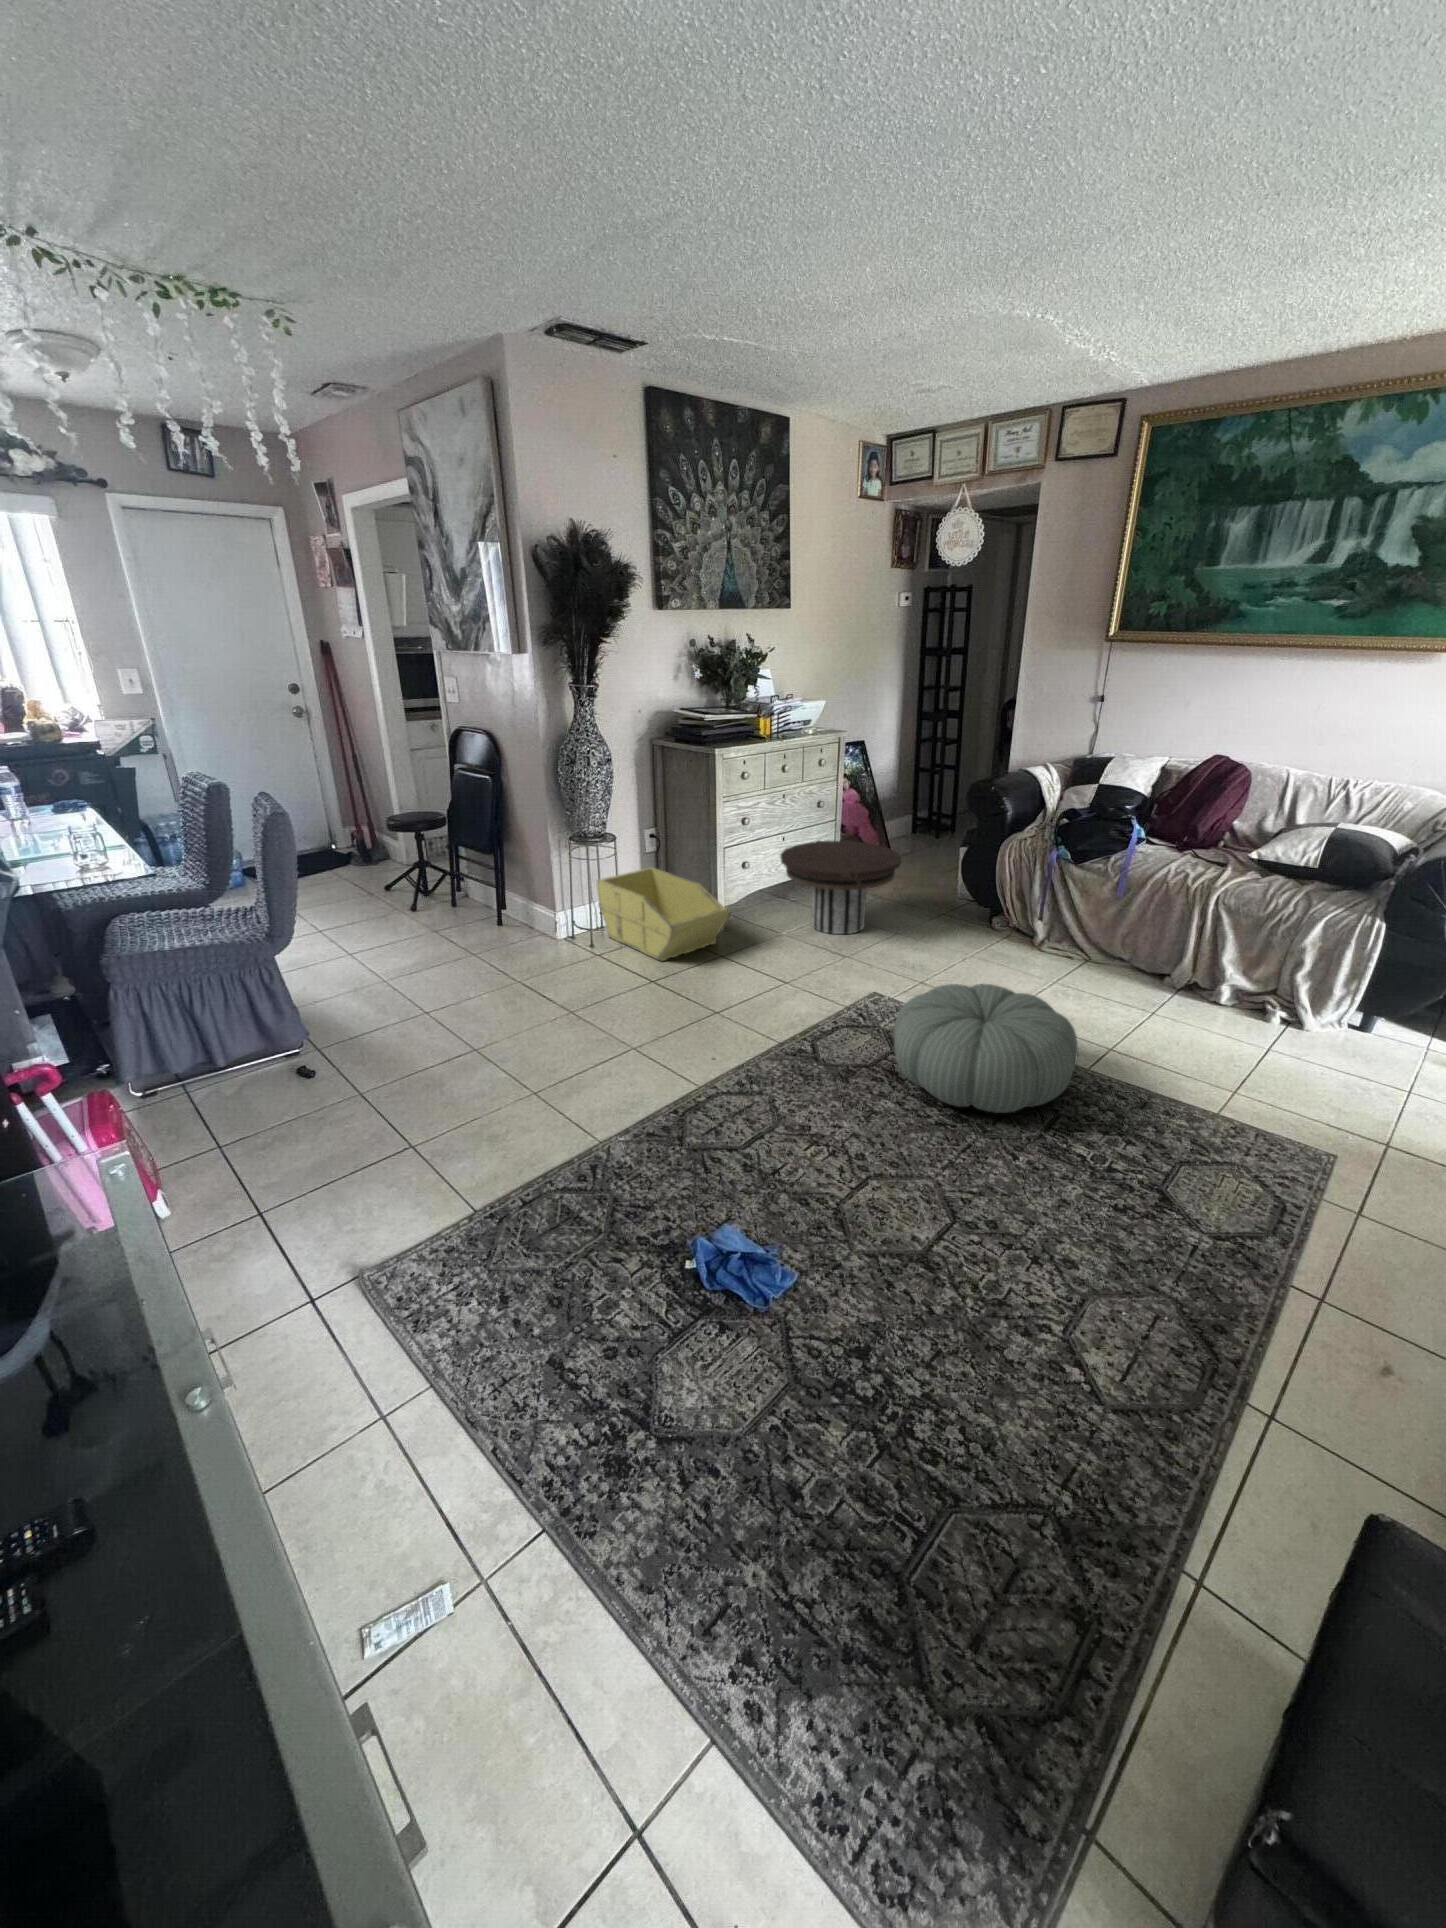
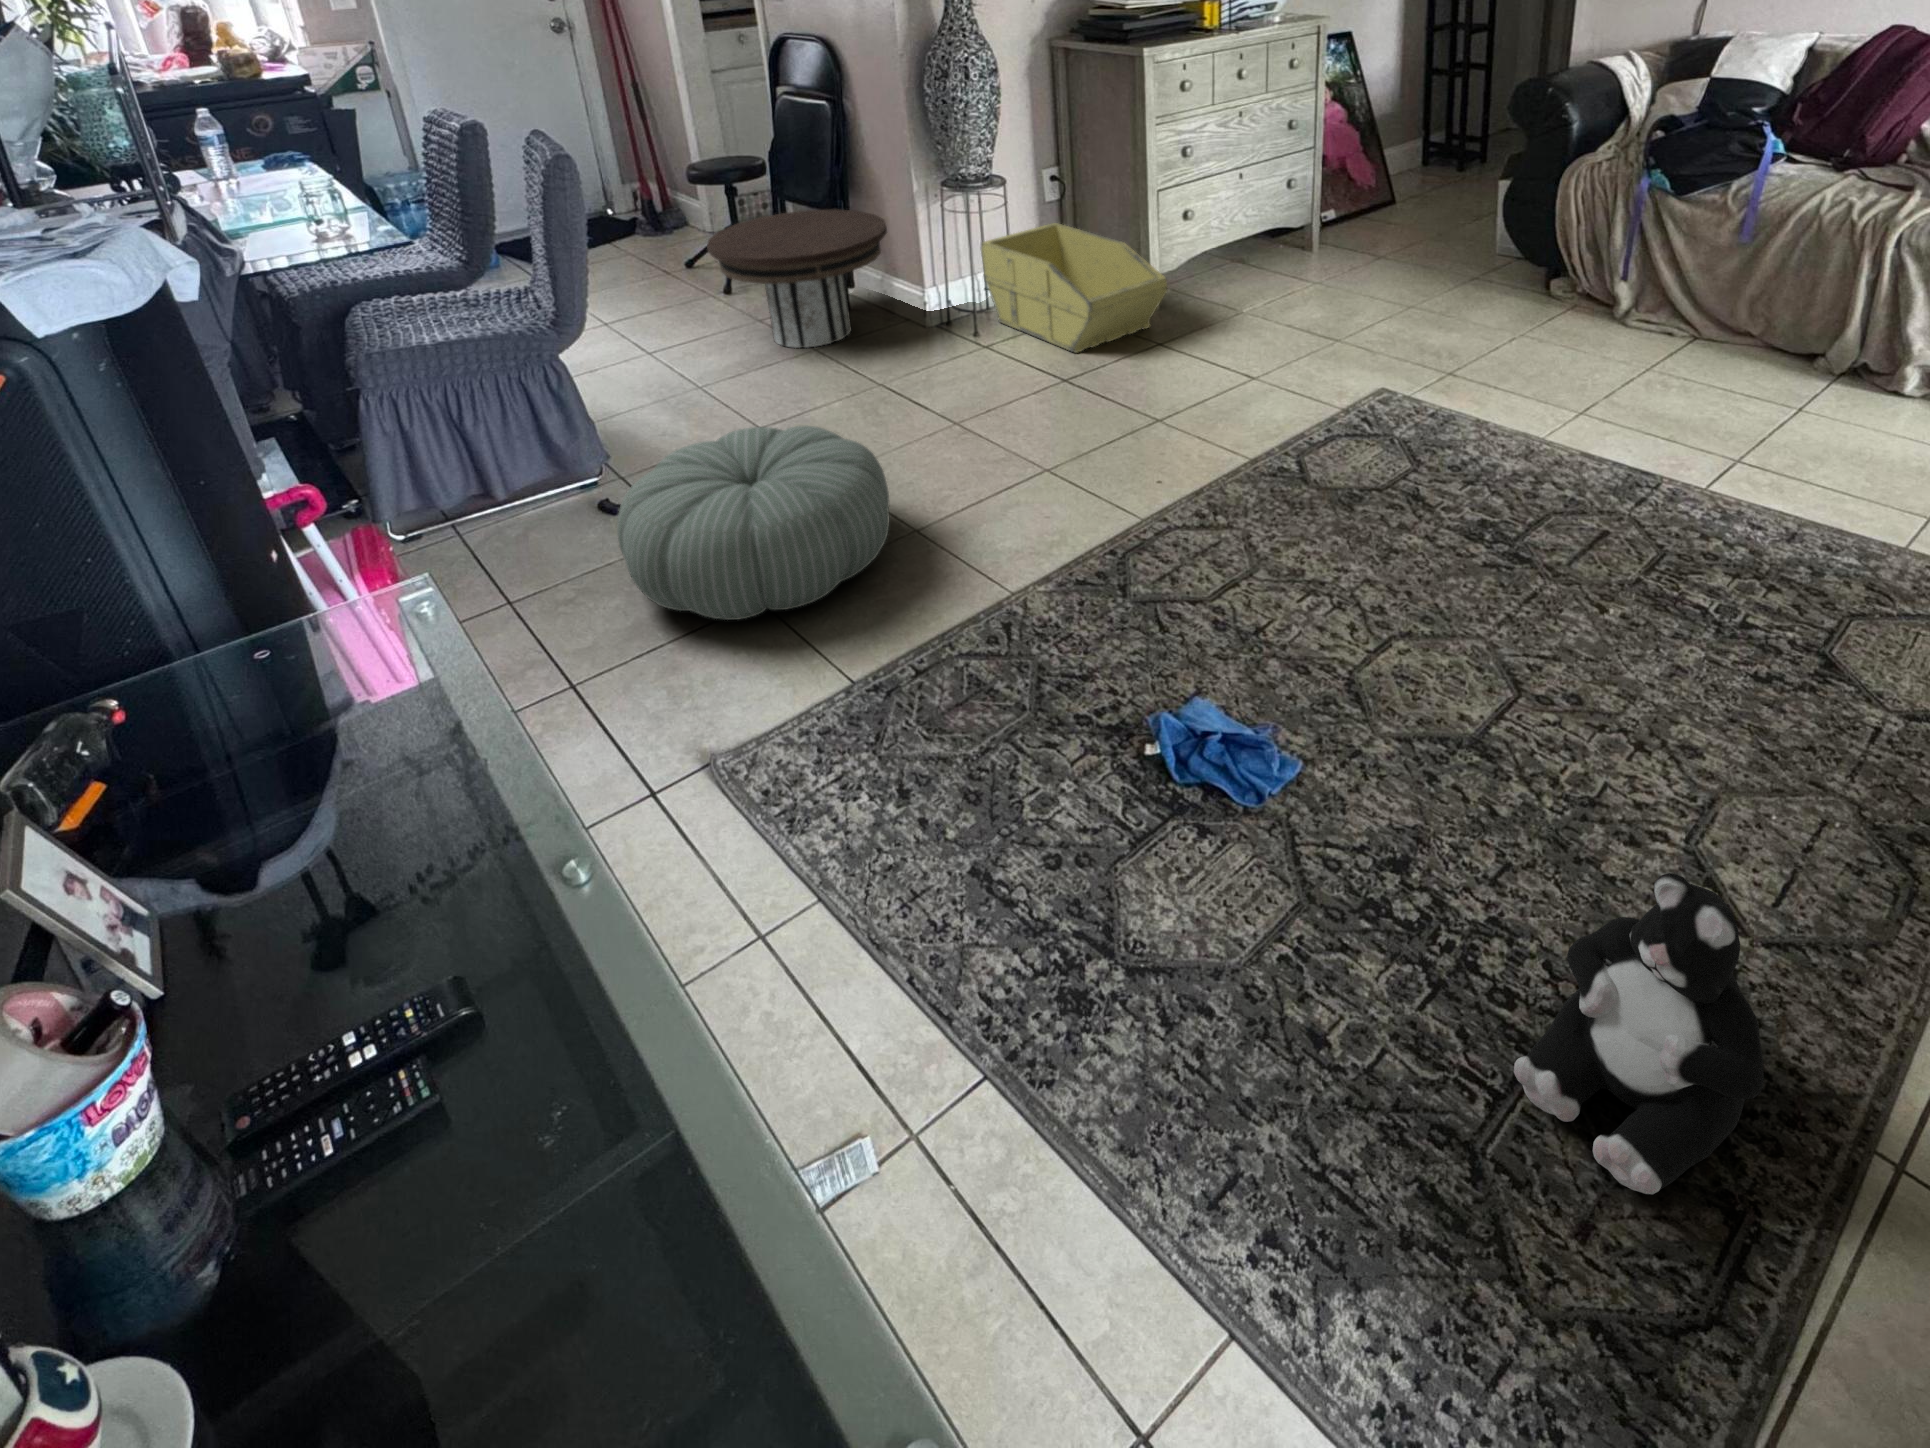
side table: present [780,841,902,934] -> present [707,209,887,348]
pouf: present [894,984,1078,1113] -> present [617,425,889,620]
plush toy: none [932,1369,1105,1614] -> present [1514,873,1764,1194]

